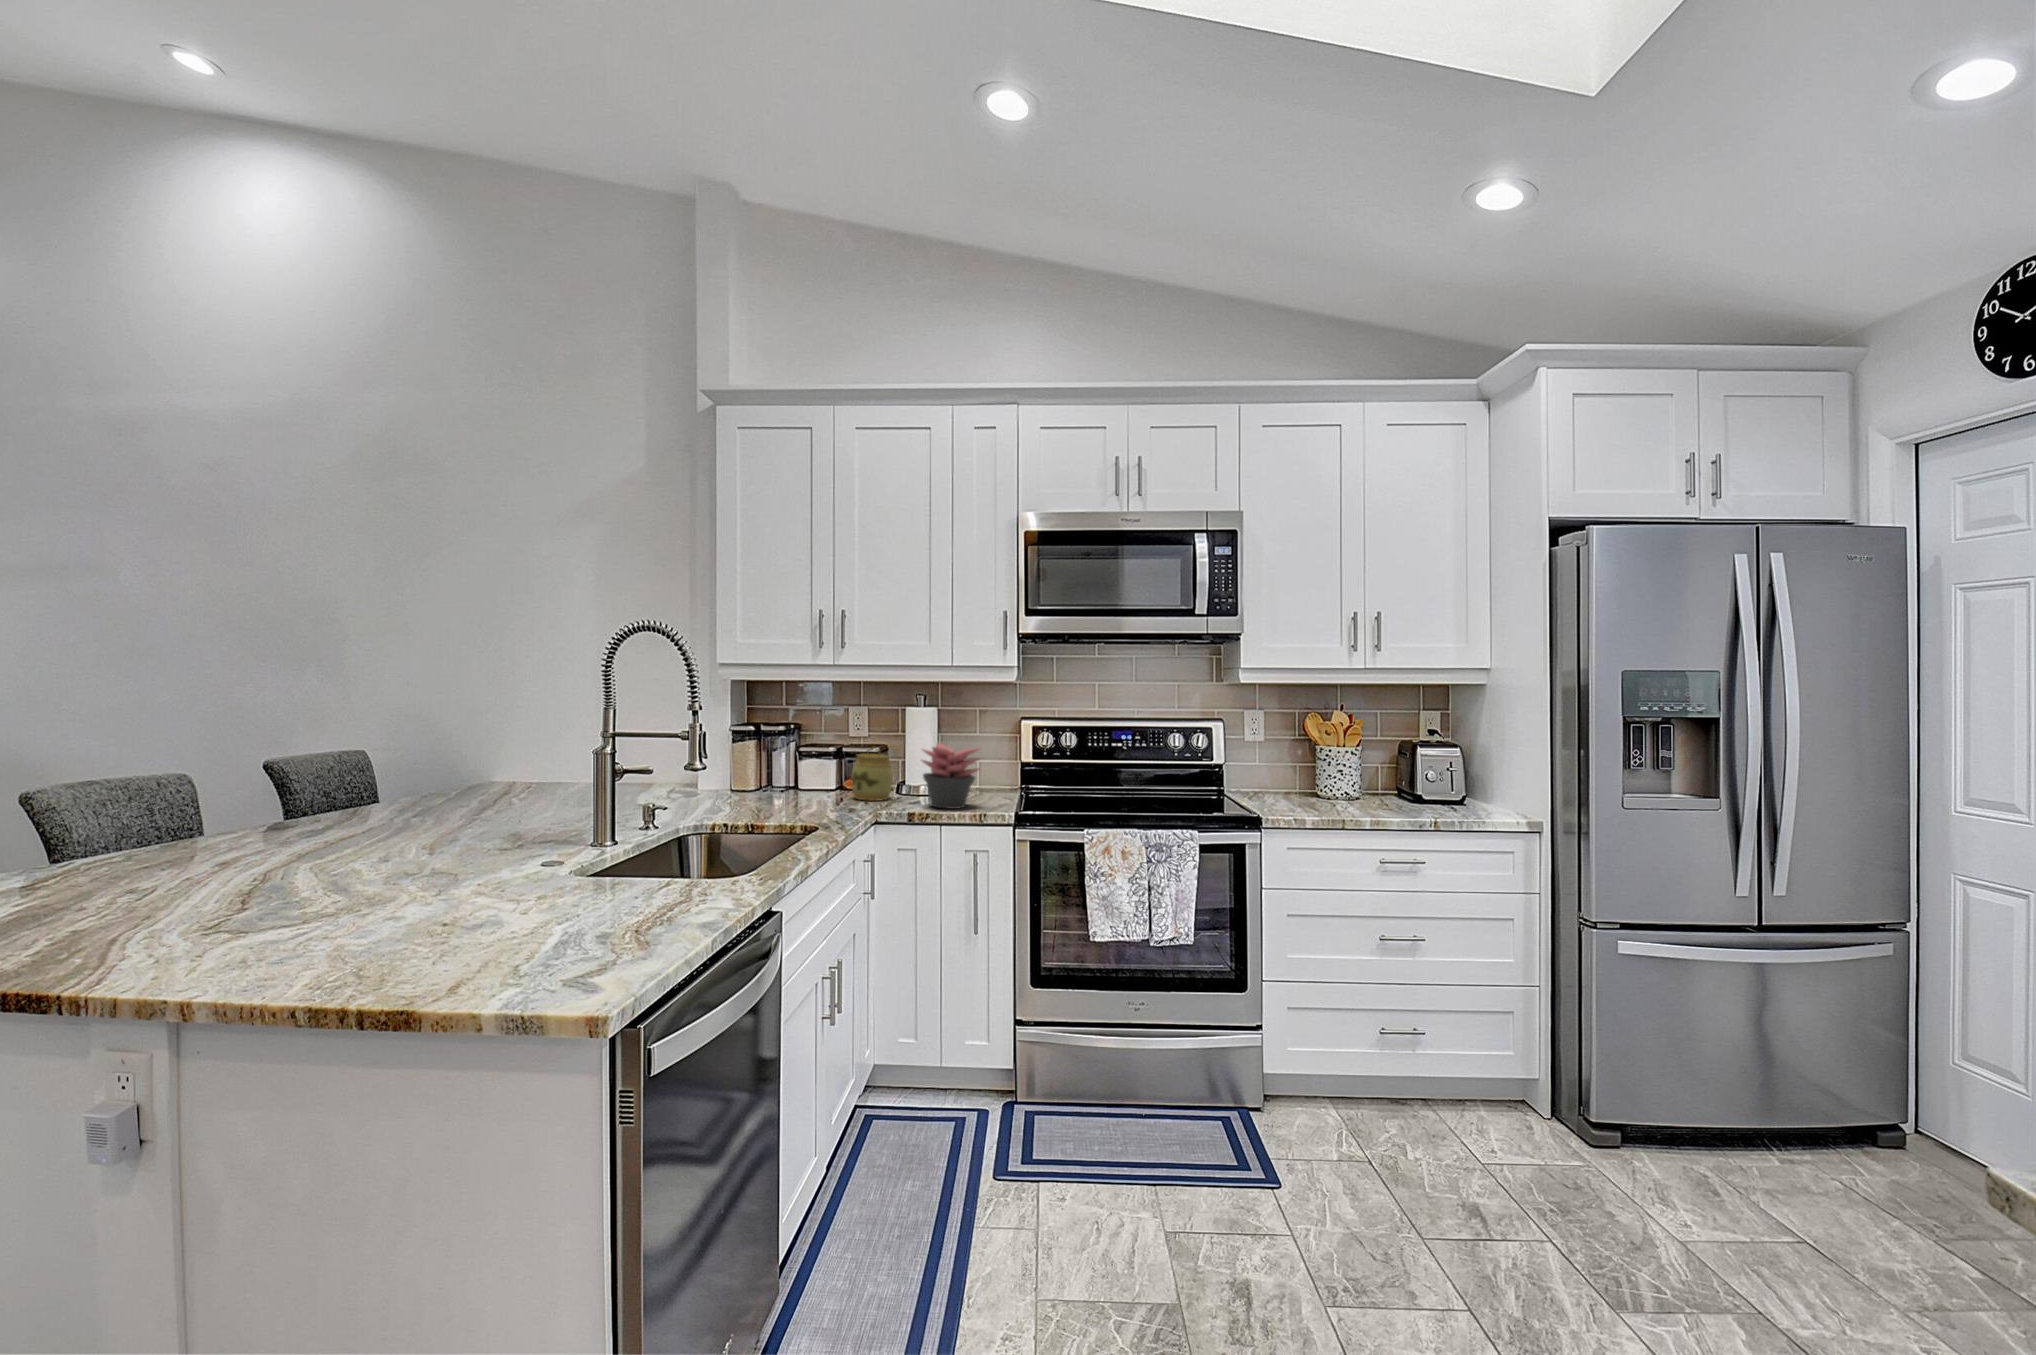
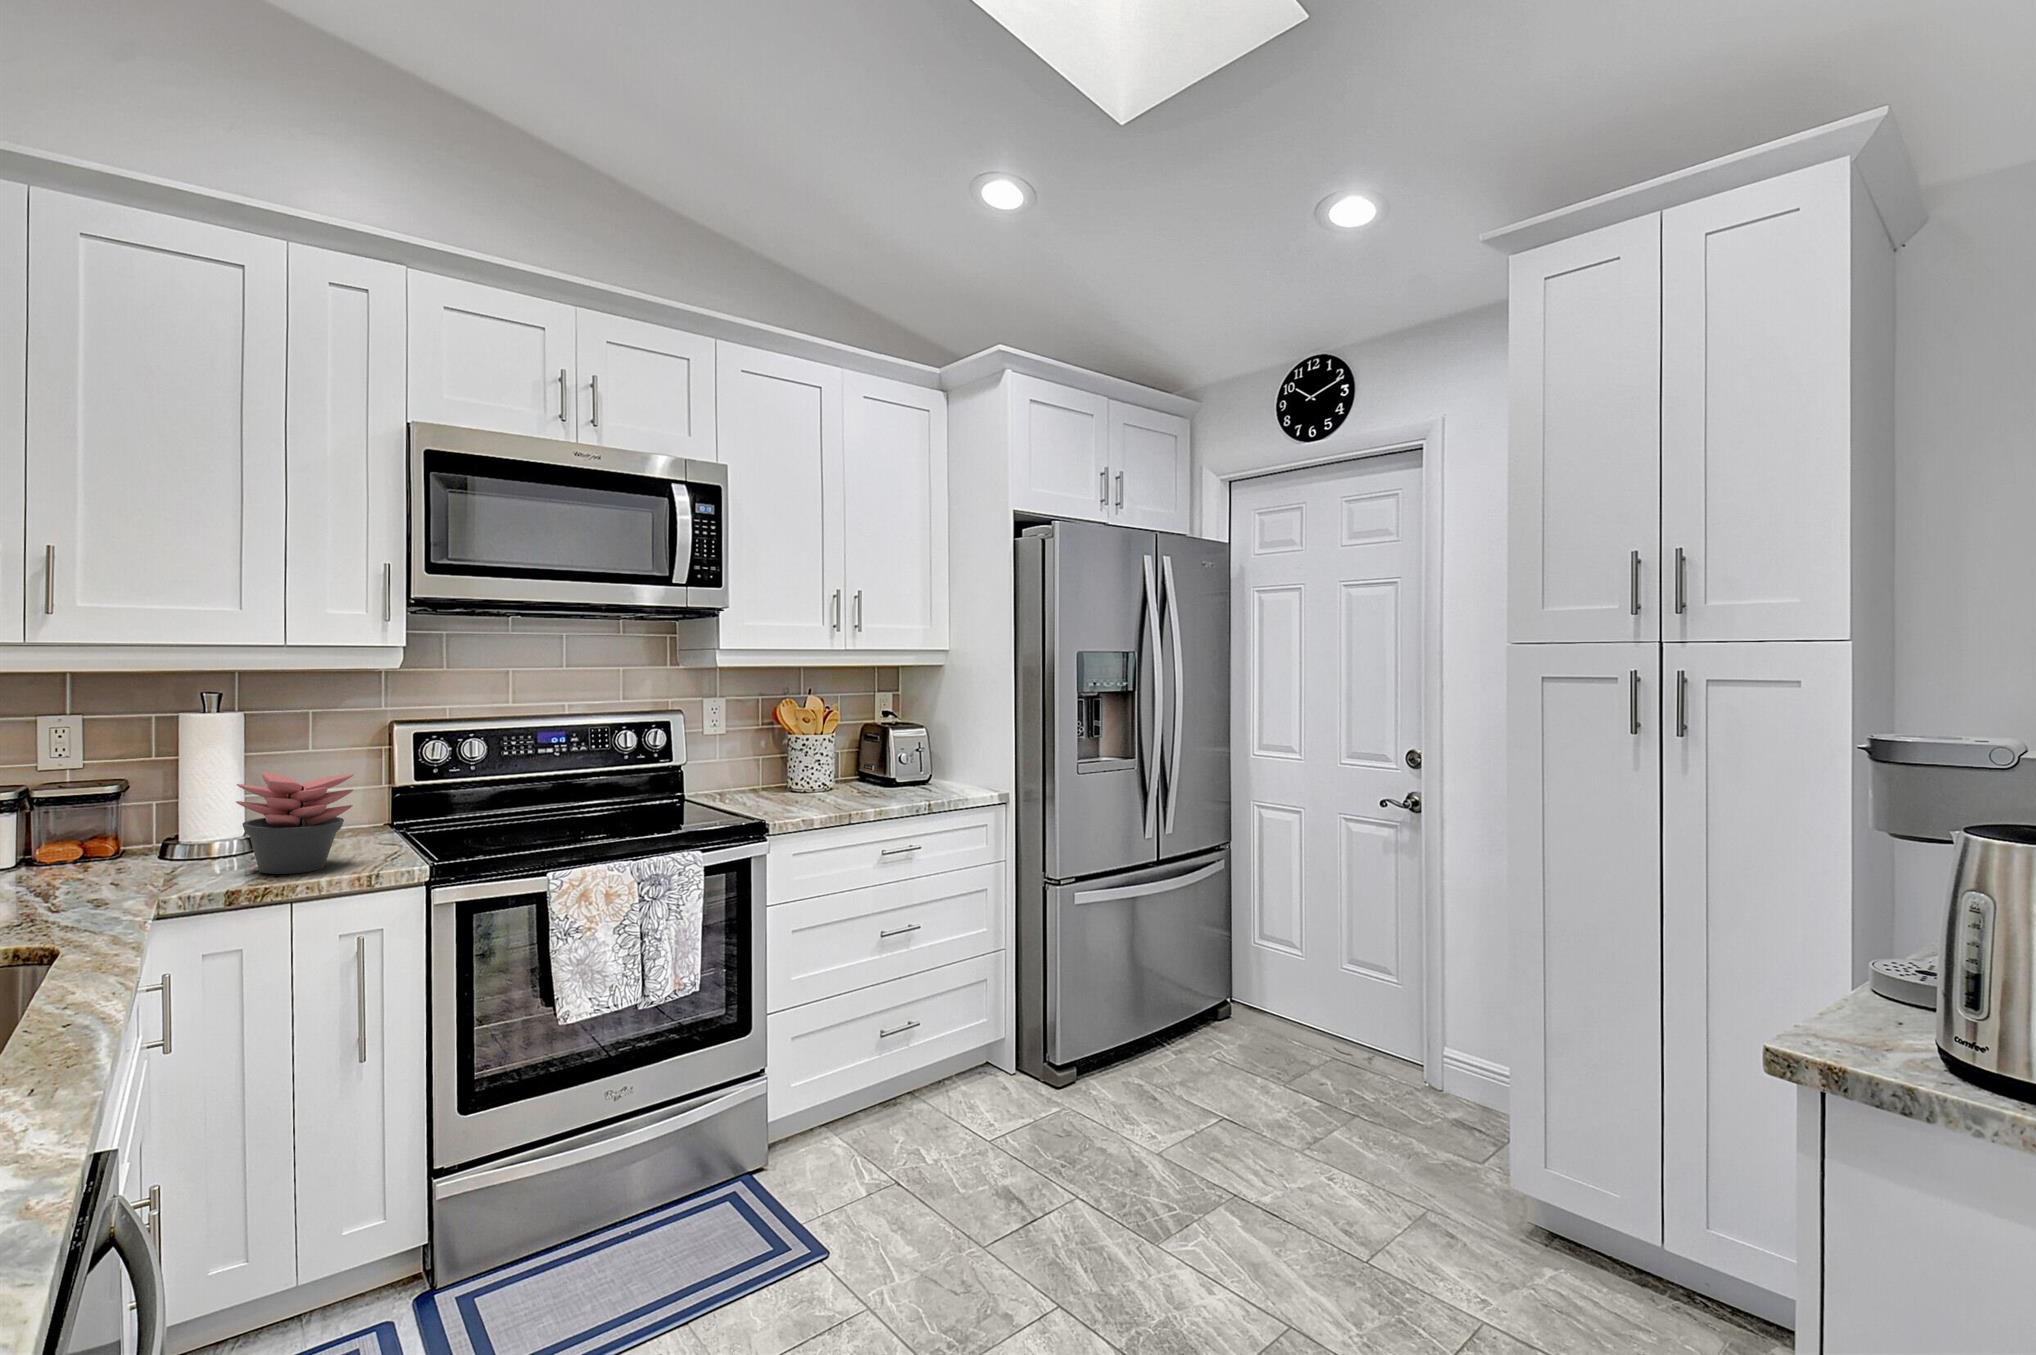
jar: present [851,747,893,801] -> none [72,785,165,879]

